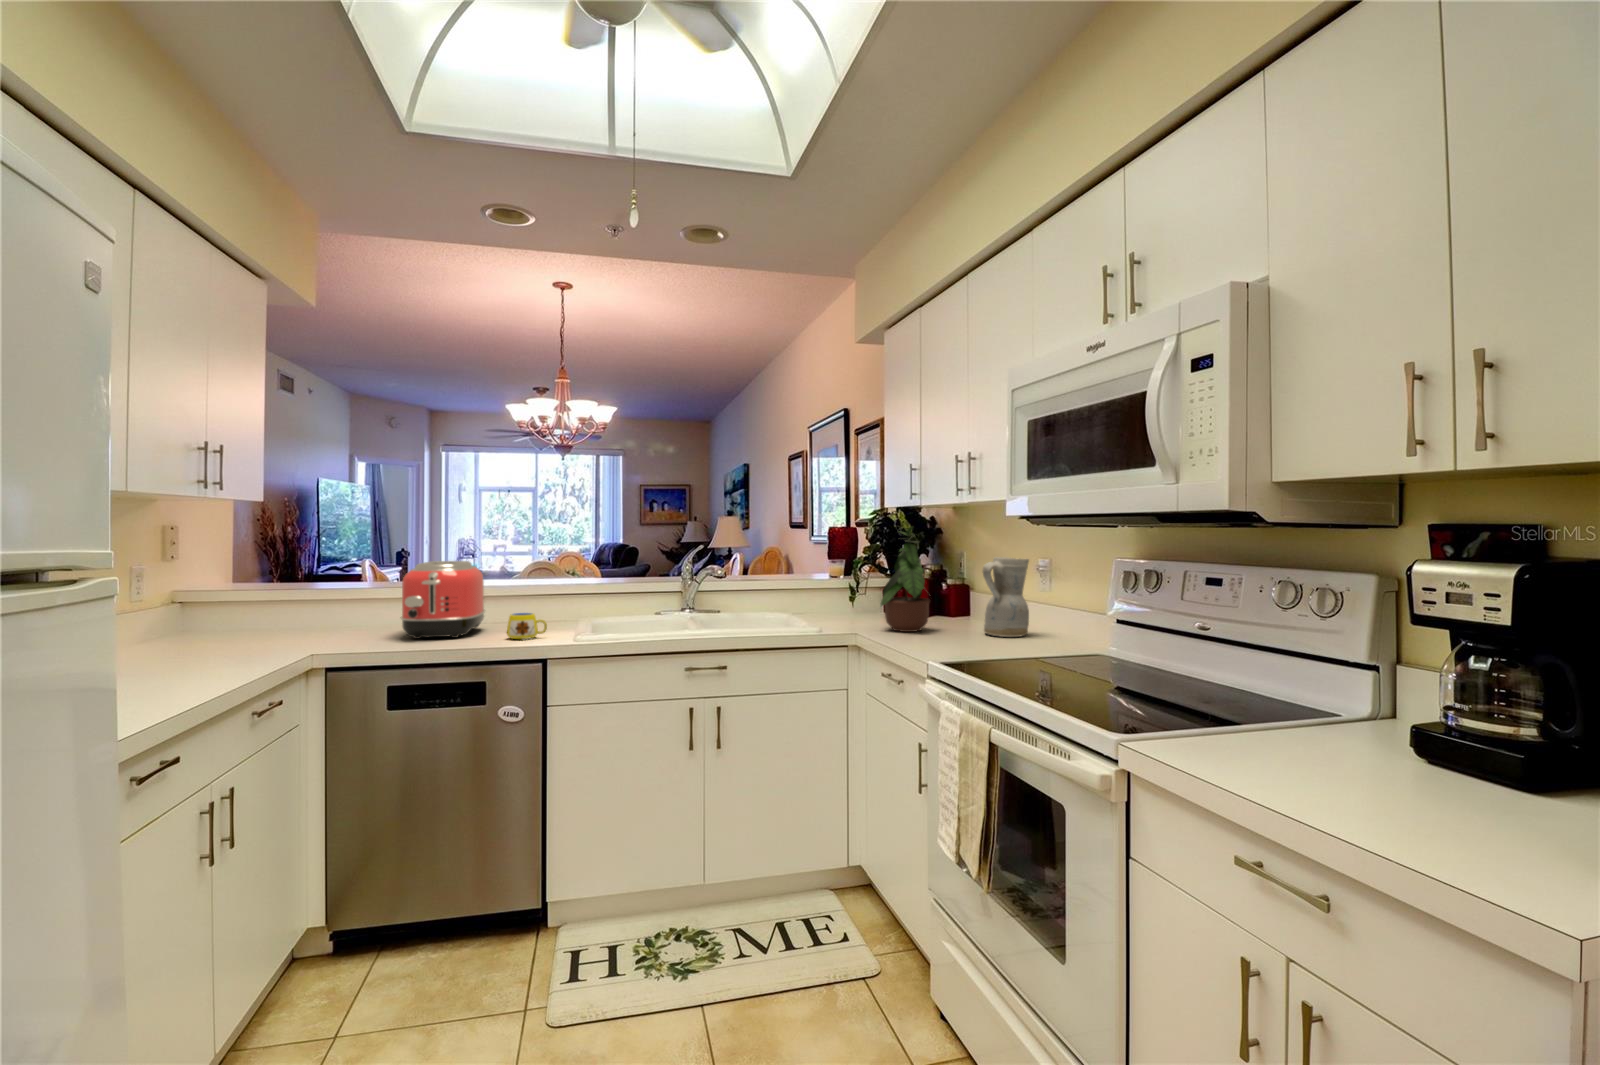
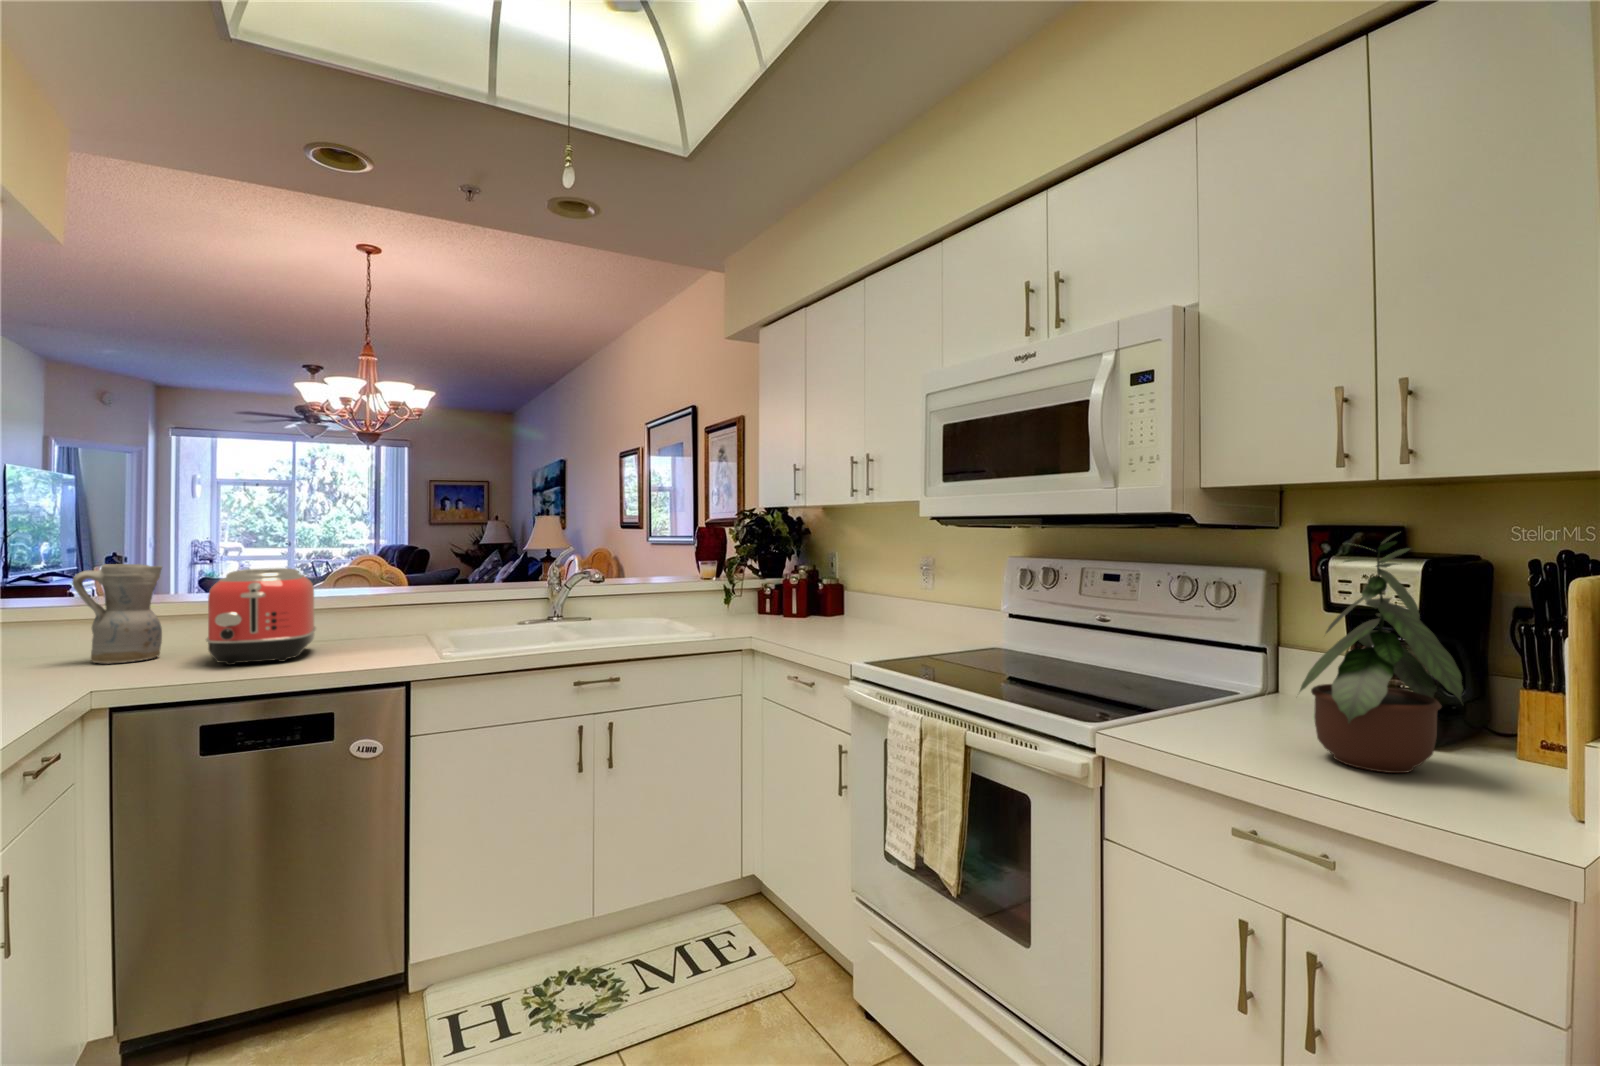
potted plant: present [881,527,930,632] -> present [1300,533,1463,773]
ceramic pitcher: present [983,557,1029,637] -> present [72,564,162,664]
mug: present [507,613,547,640] -> none [354,628,406,660]

